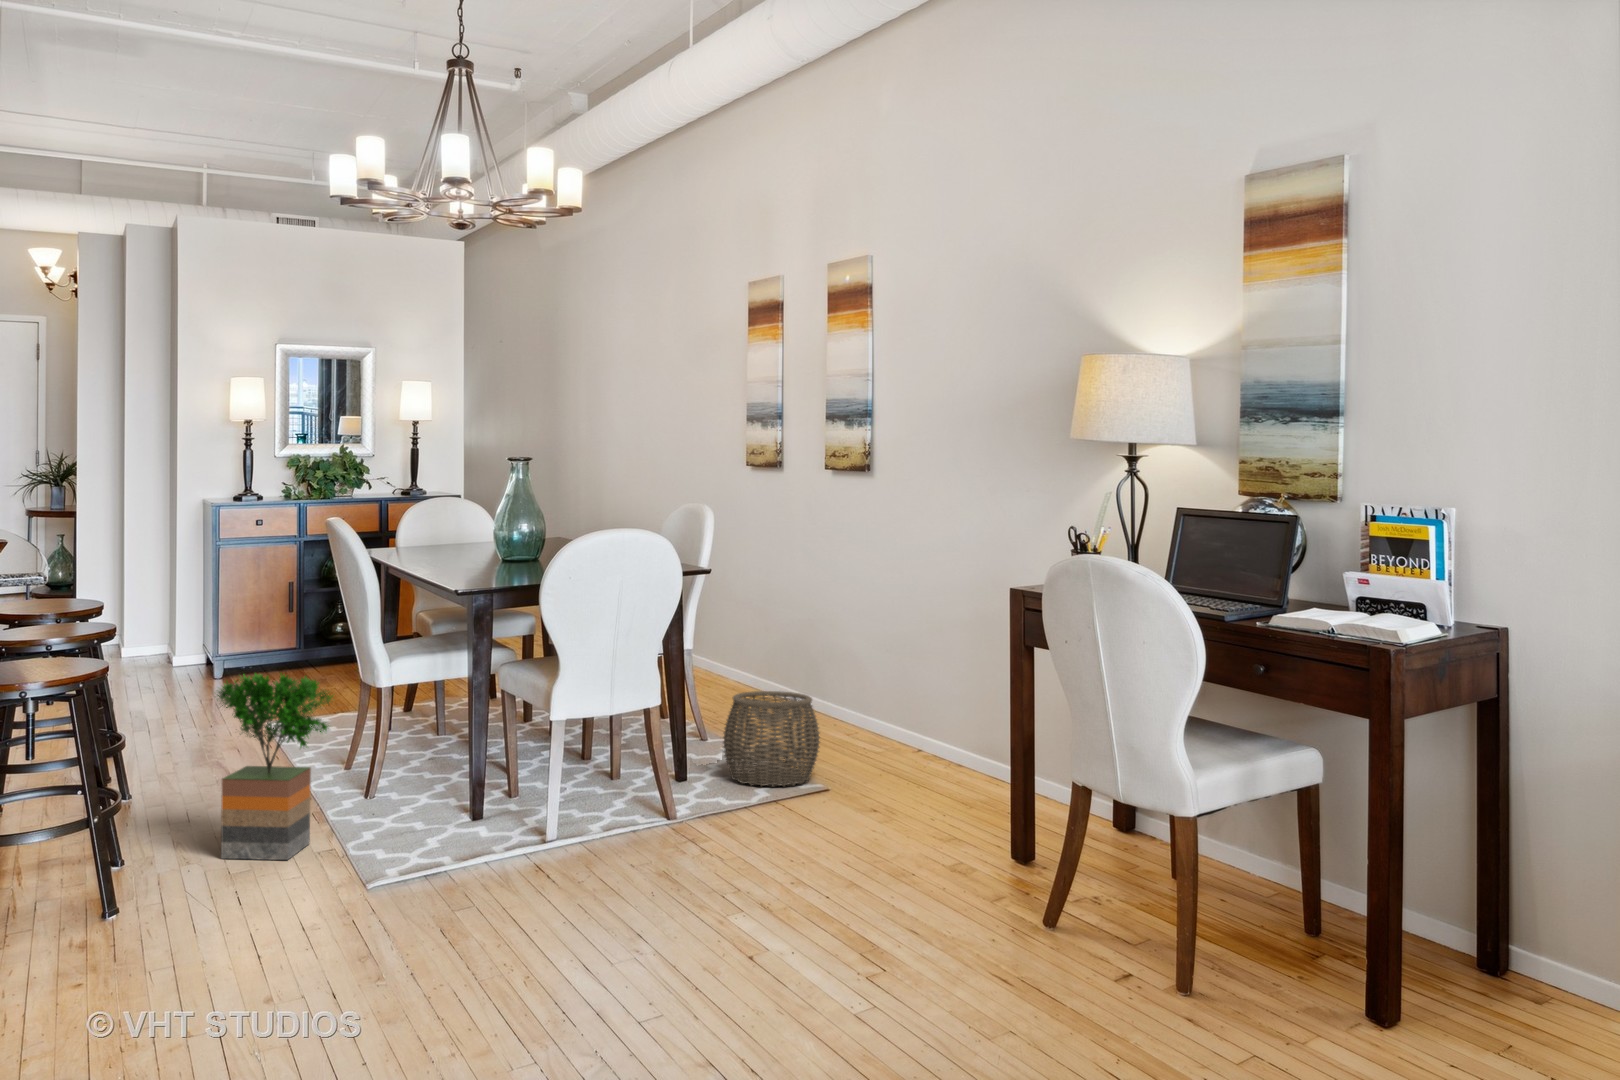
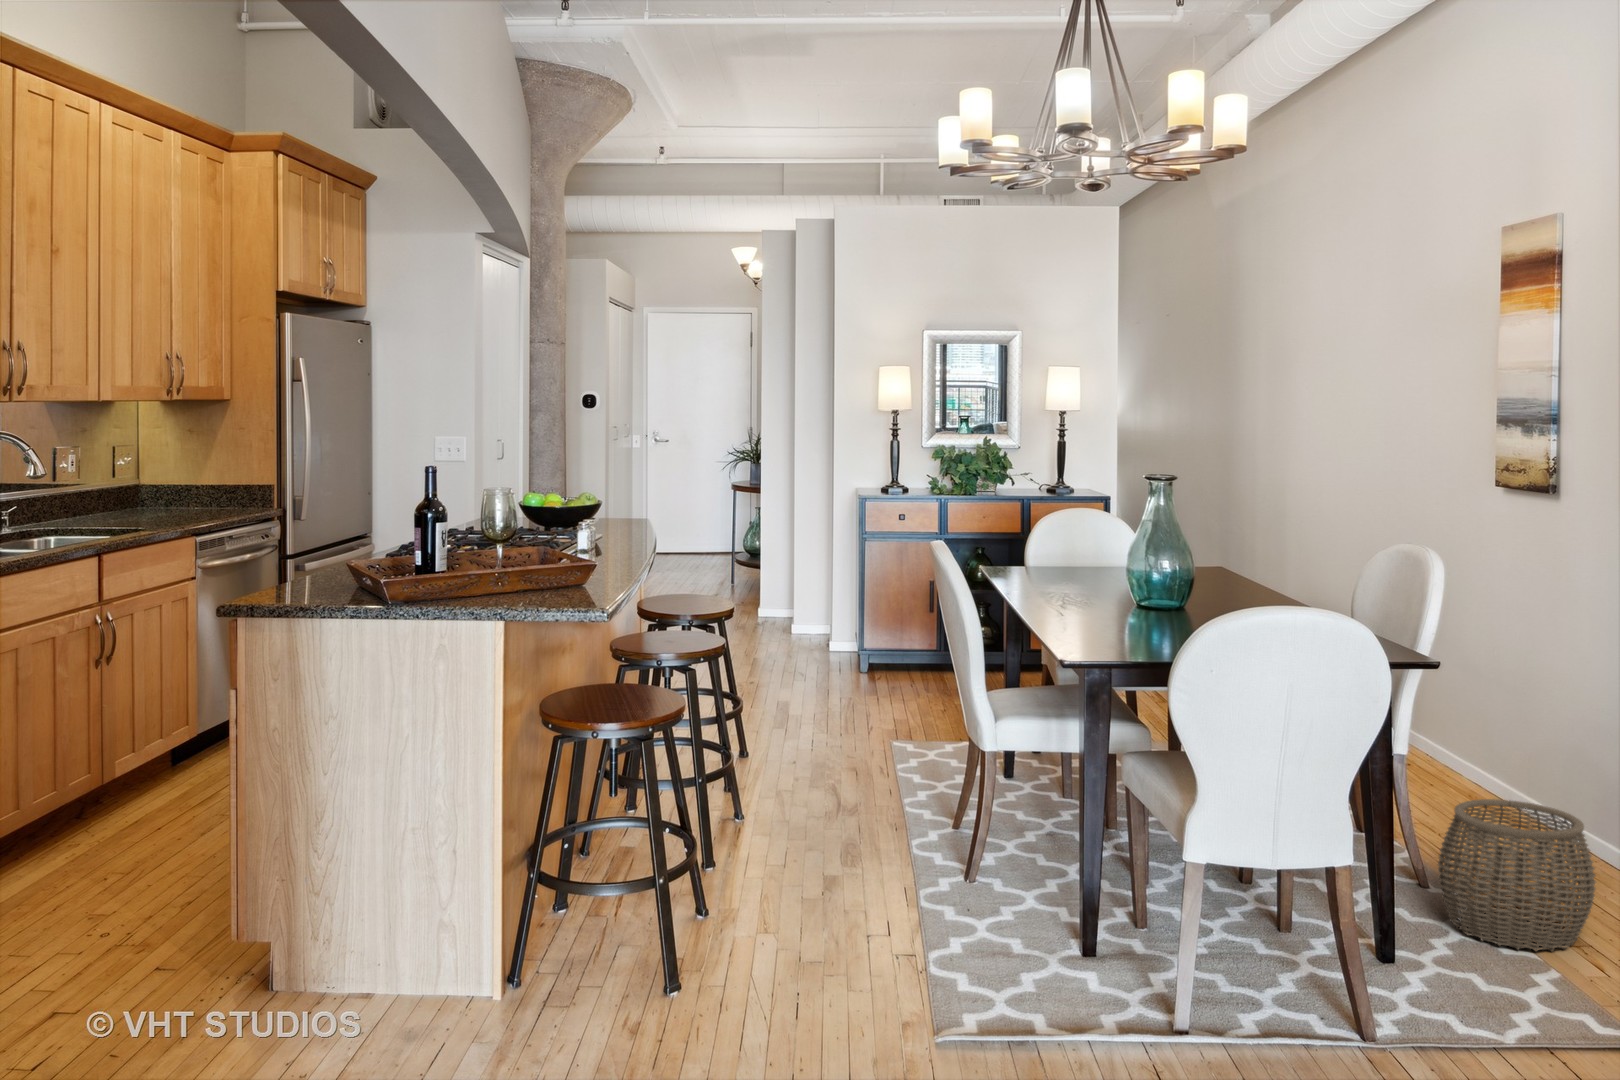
potted tree: present [217,673,334,860] -> none [755,768,901,1020]

